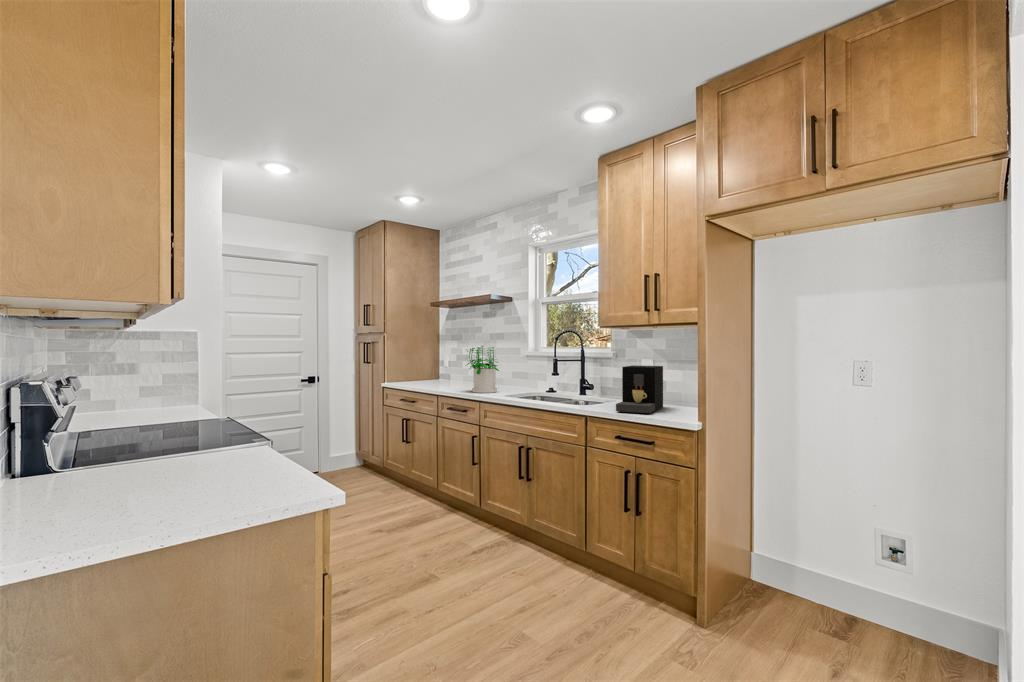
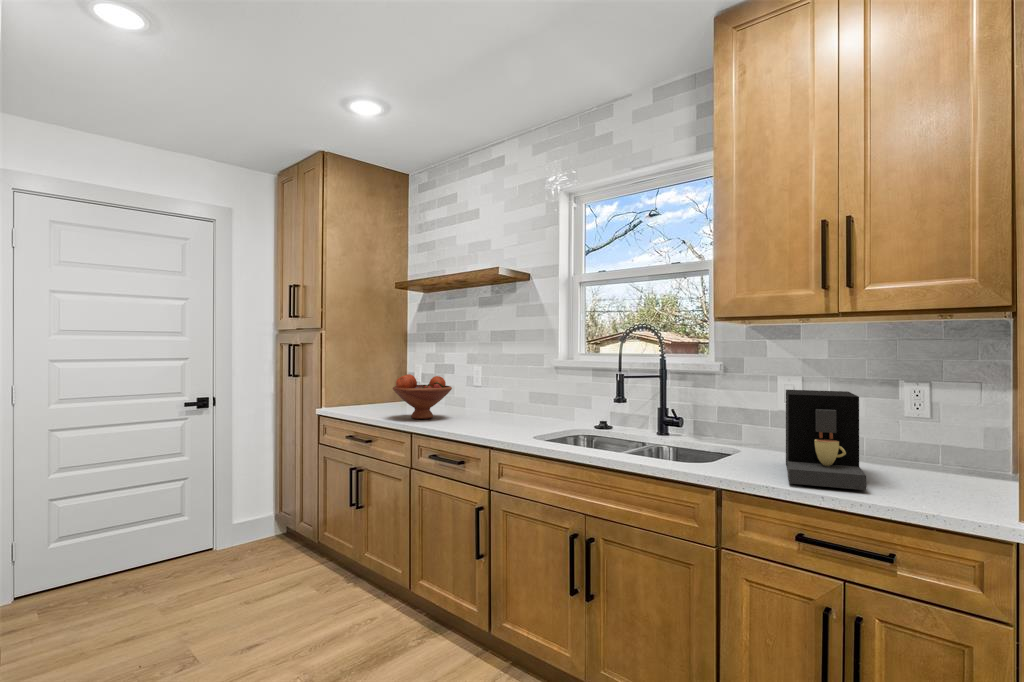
potted plant: present [467,346,499,393] -> none [458,351,517,430]
fruit bowl: none [427,361,464,388] -> present [393,374,452,419]

